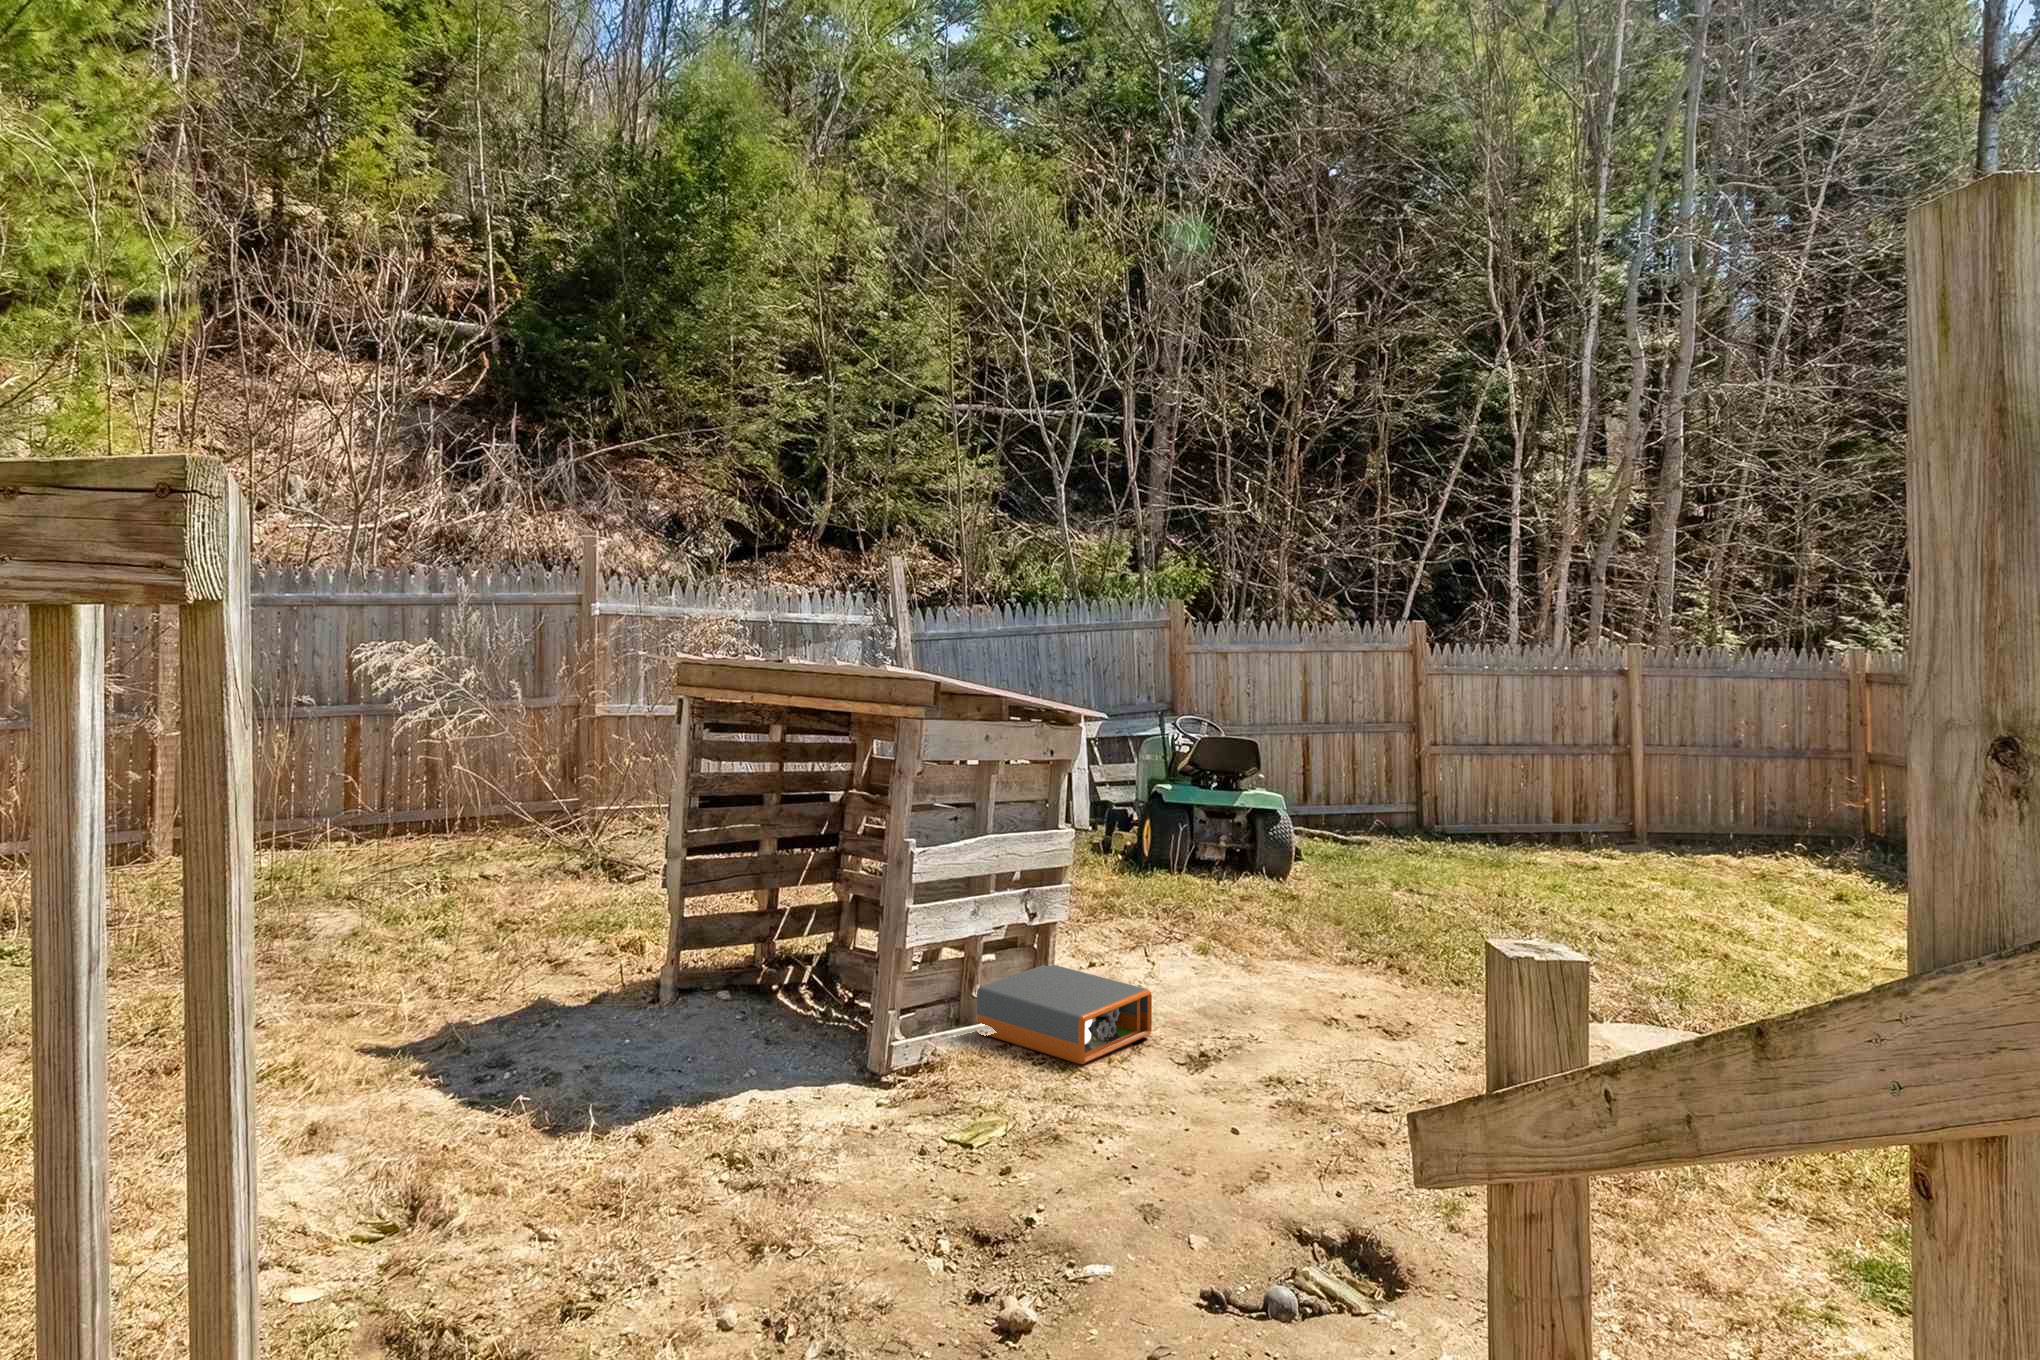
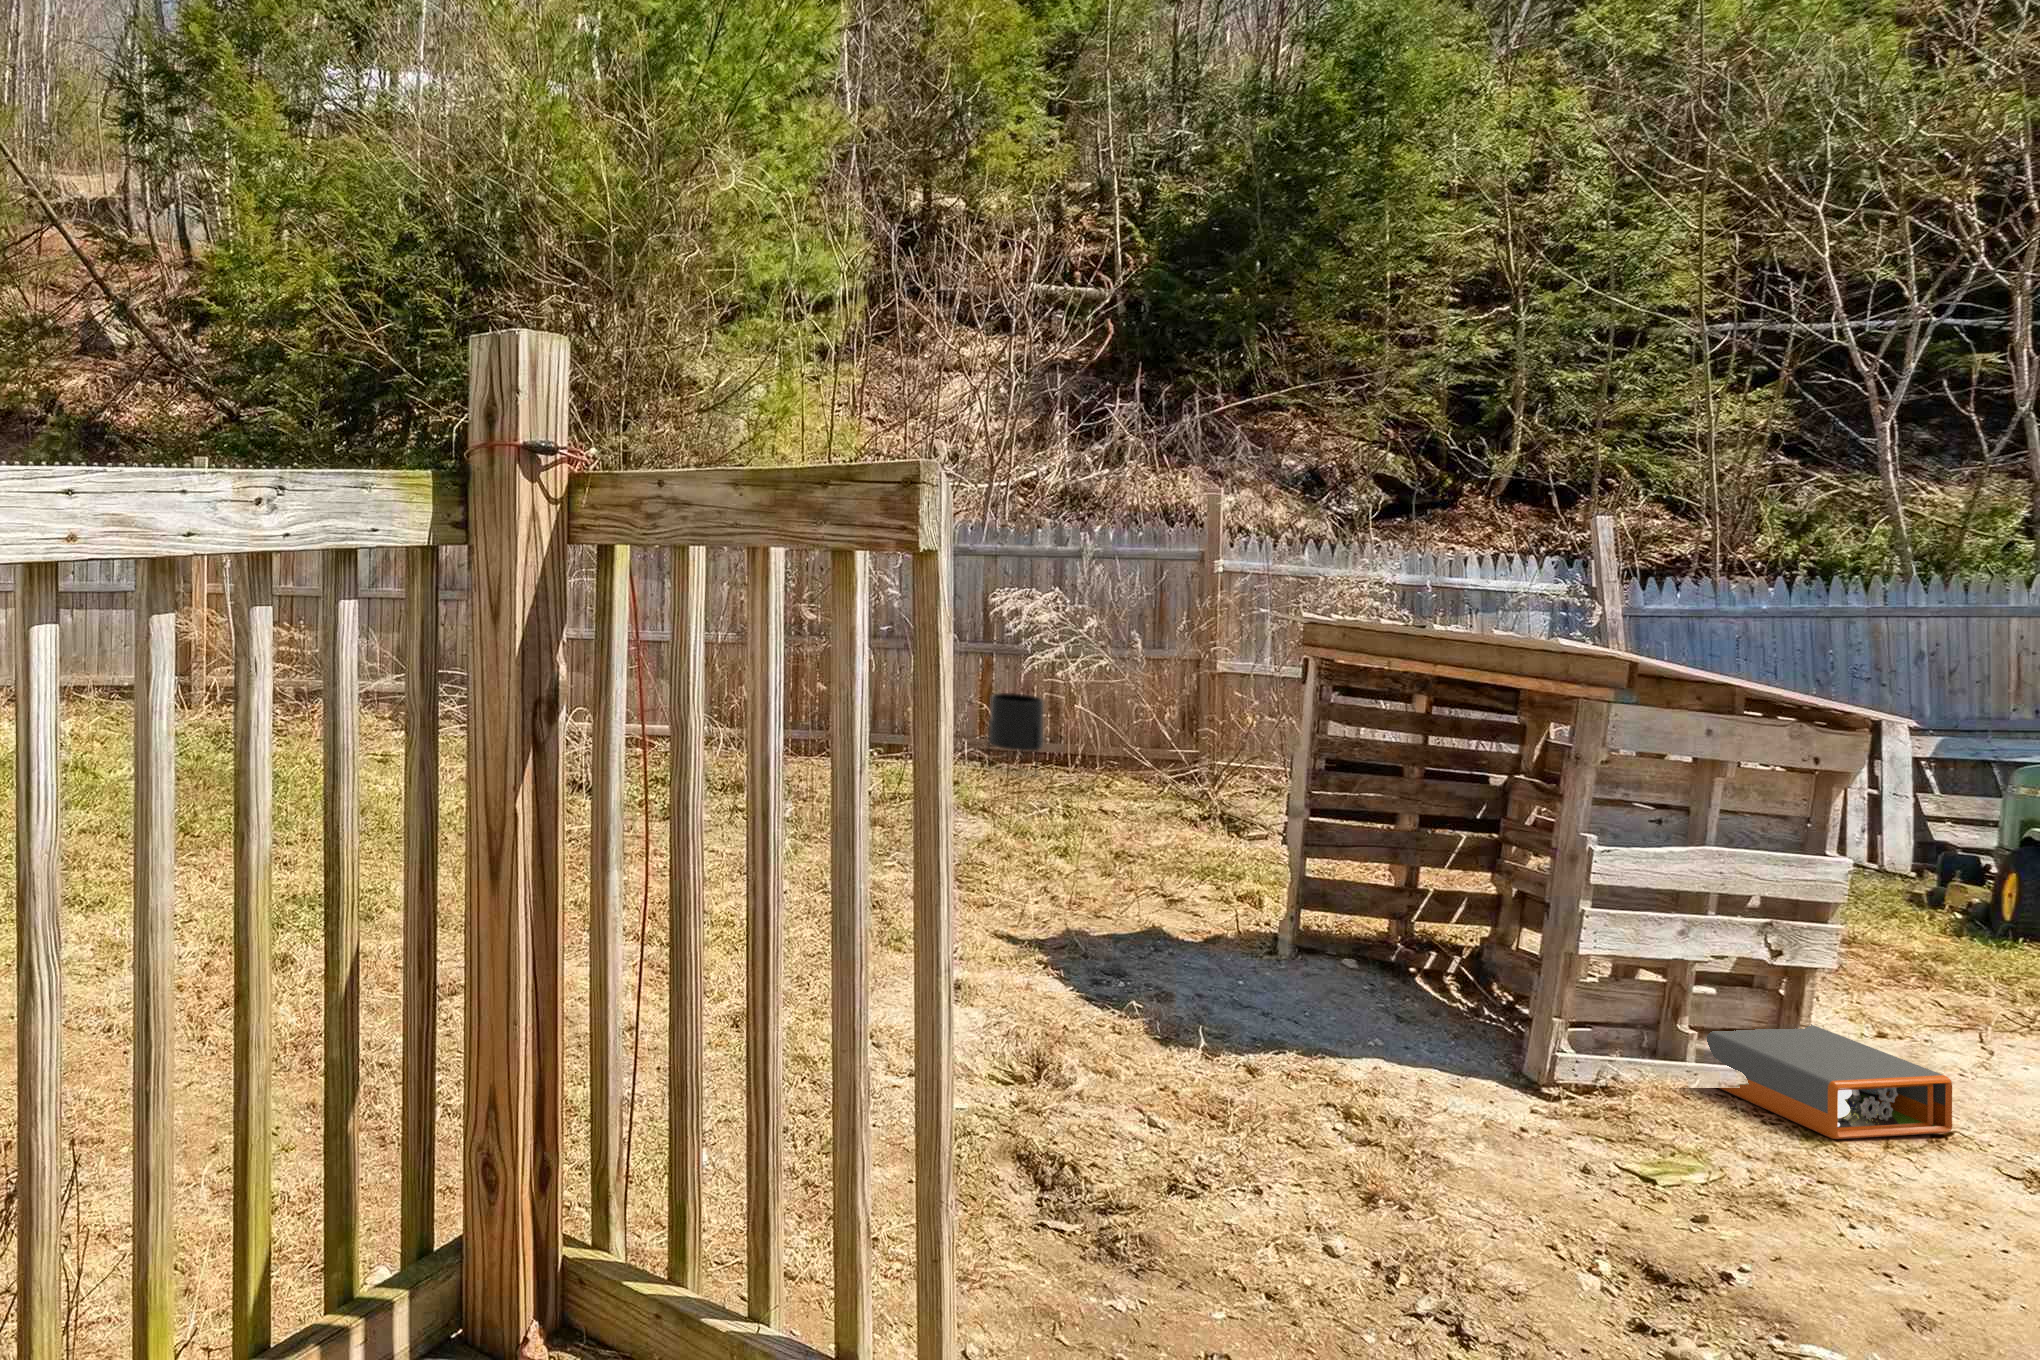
planter: none [360,764,421,851] -> present [988,693,1044,770]

